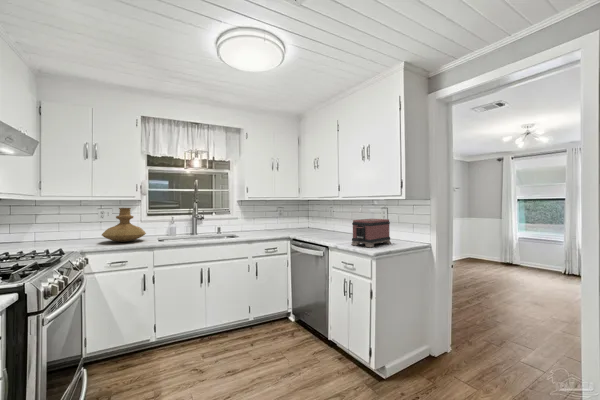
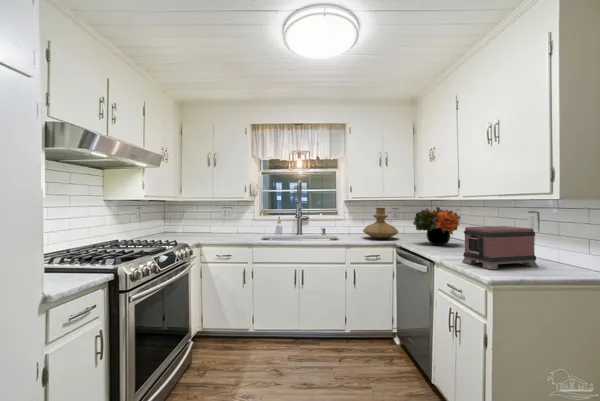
flower arrangement: none [305,206,339,236] -> present [413,207,460,245]
vase: present [102,208,146,242] -> present [363,208,399,239]

